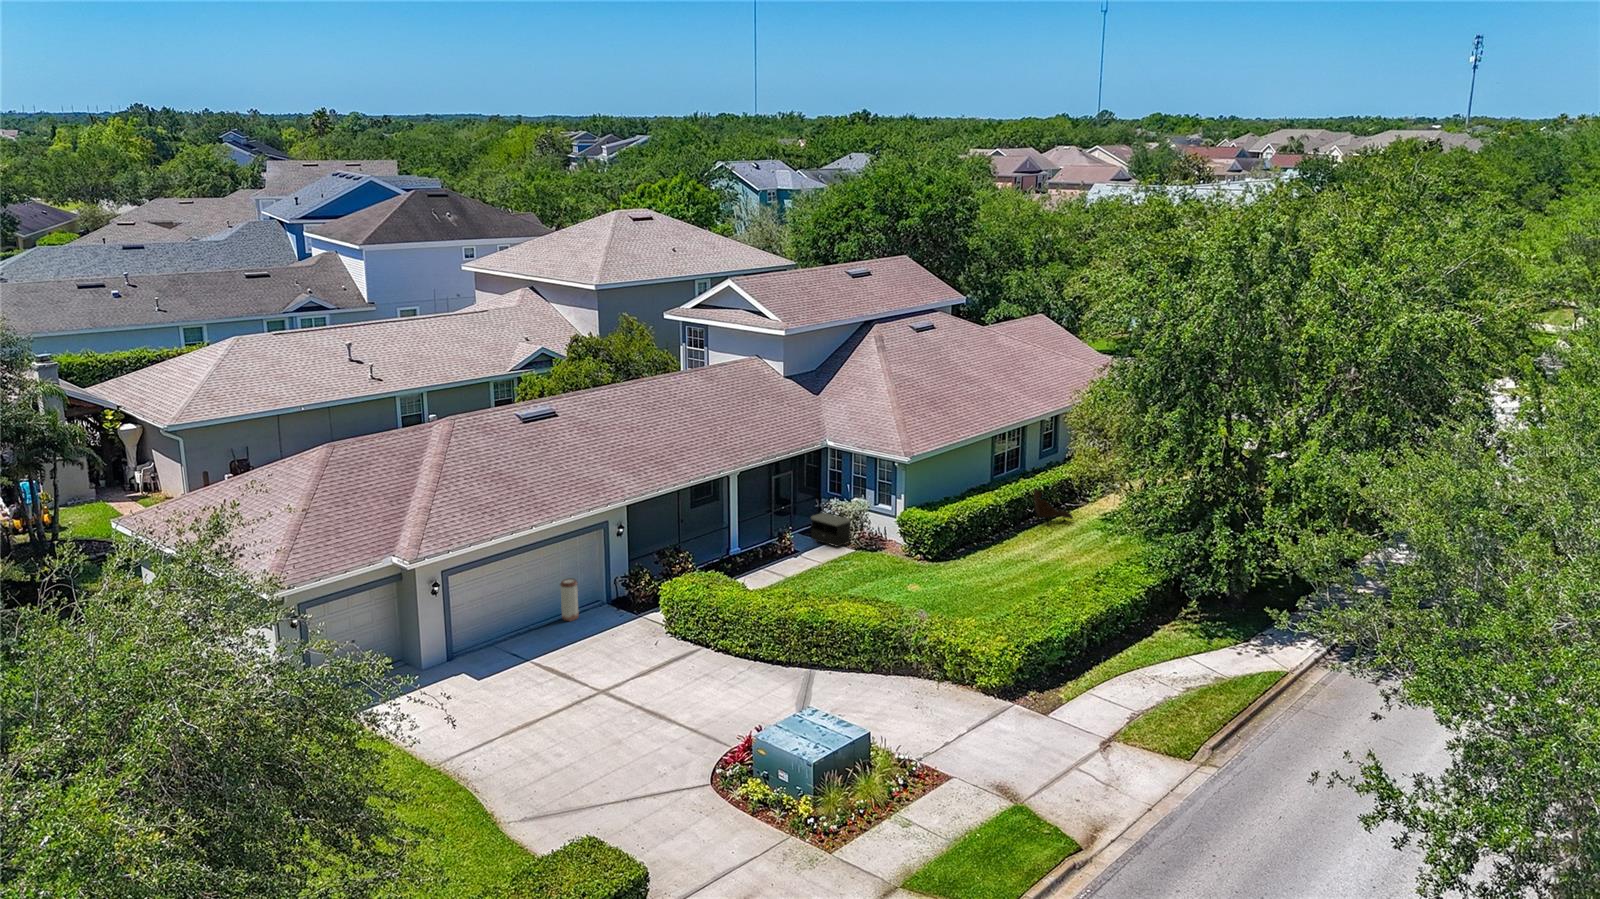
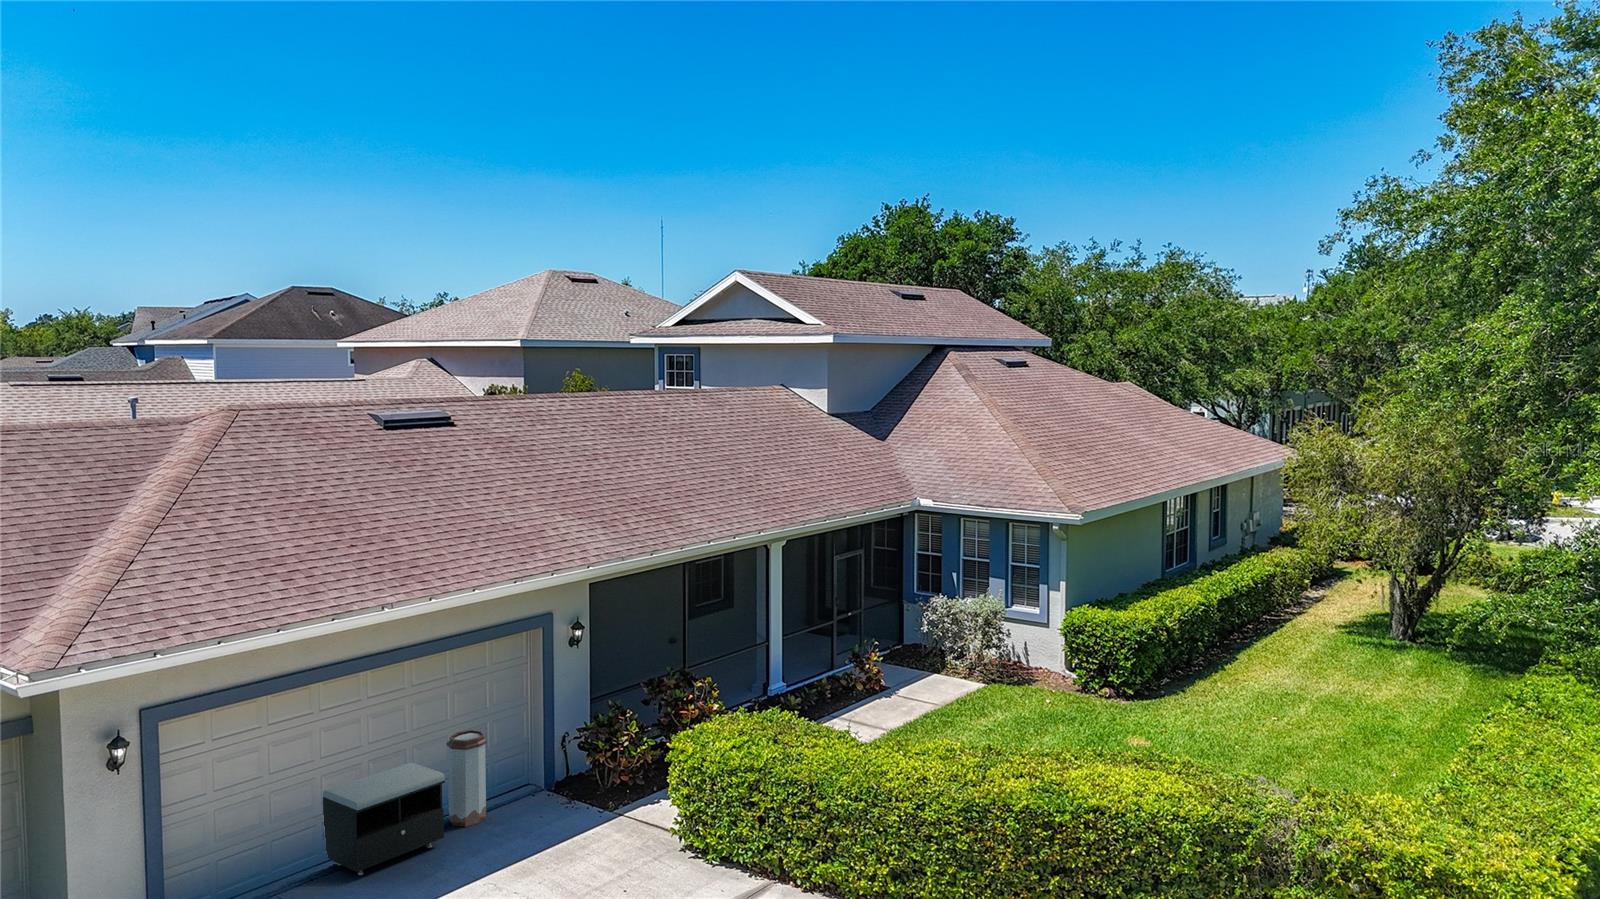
lounge chair: present [1032,488,1073,524] -> none [1243,576,1315,640]
storage bench: present [811,513,851,547] -> present [323,763,445,875]

